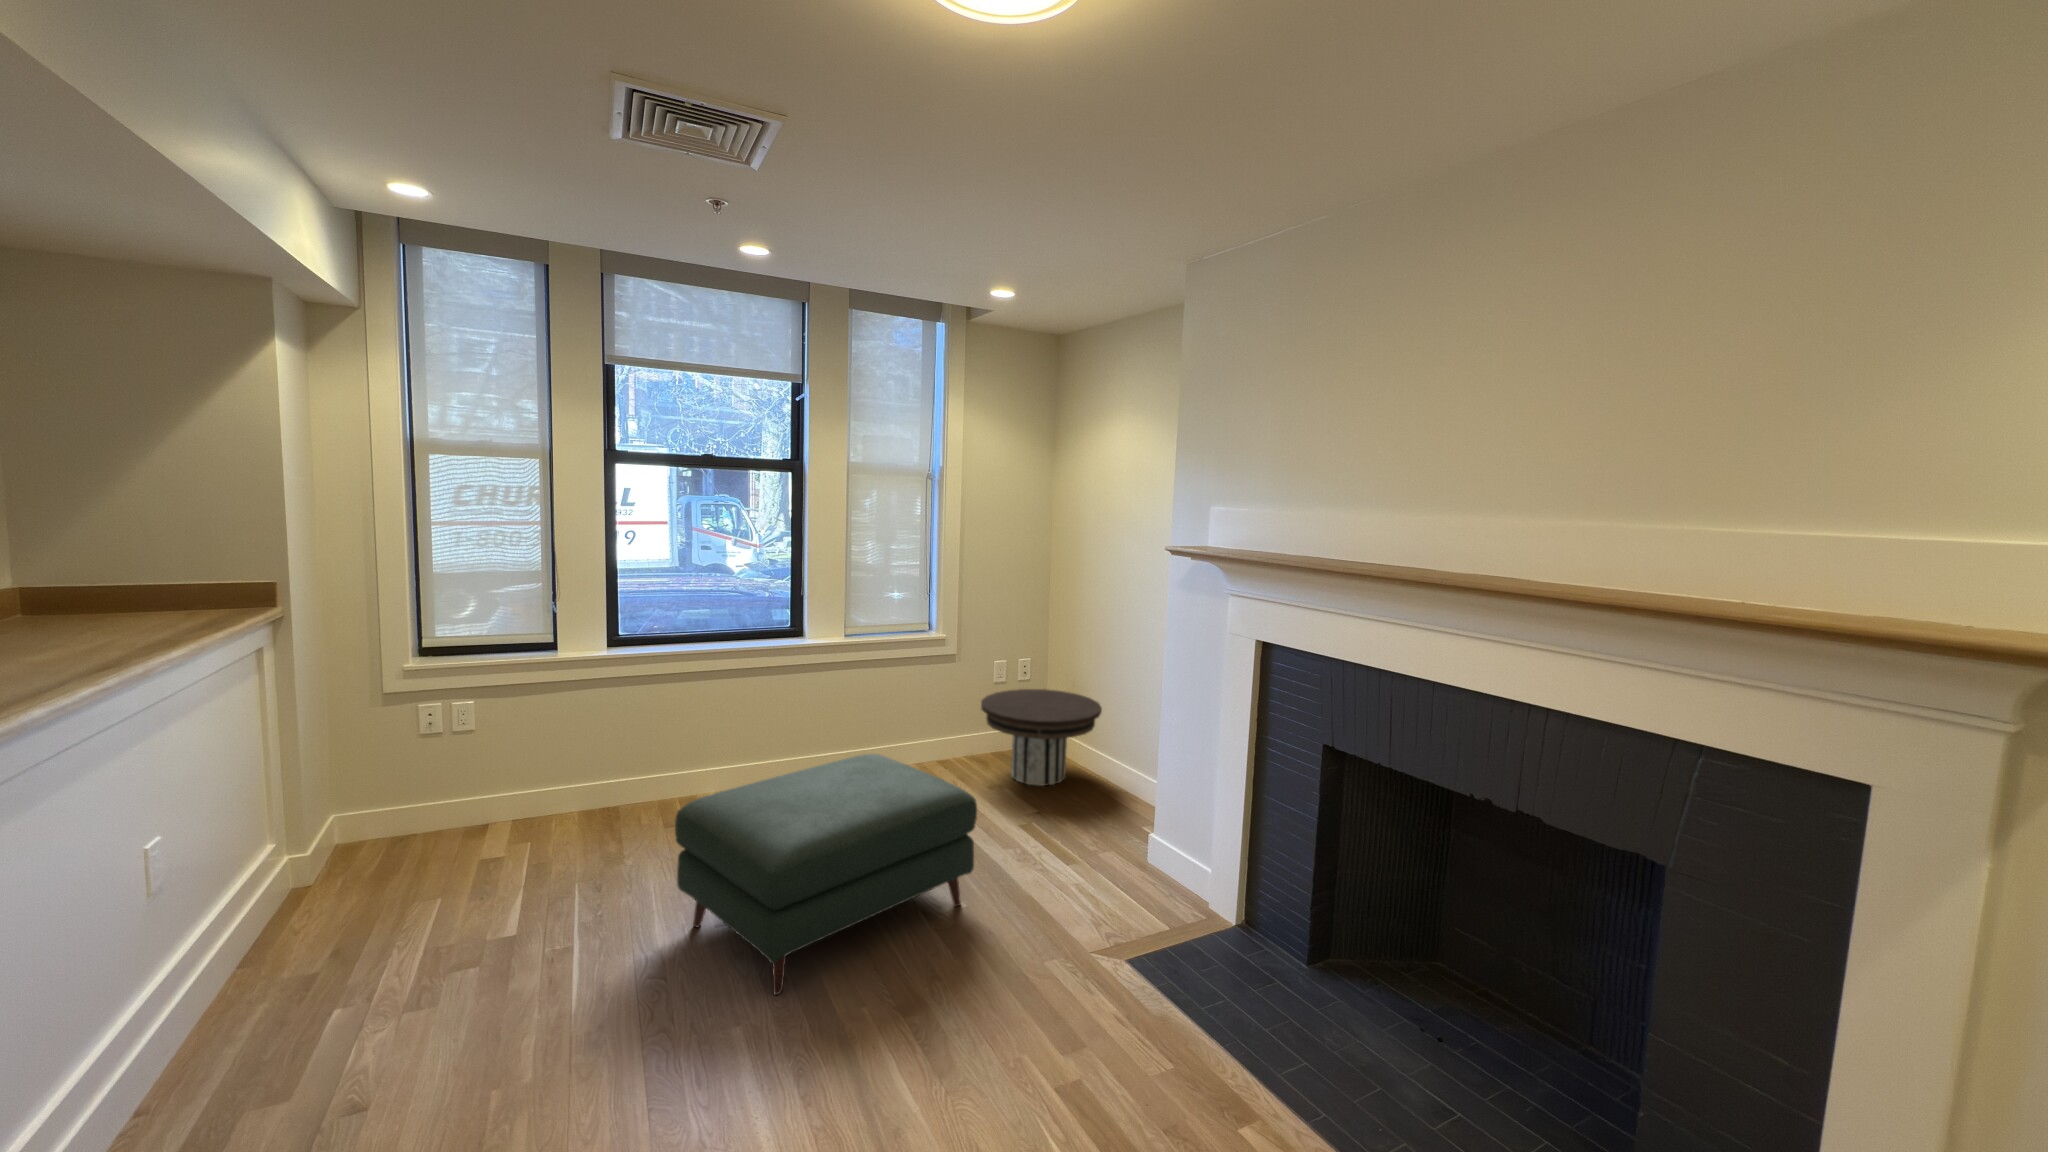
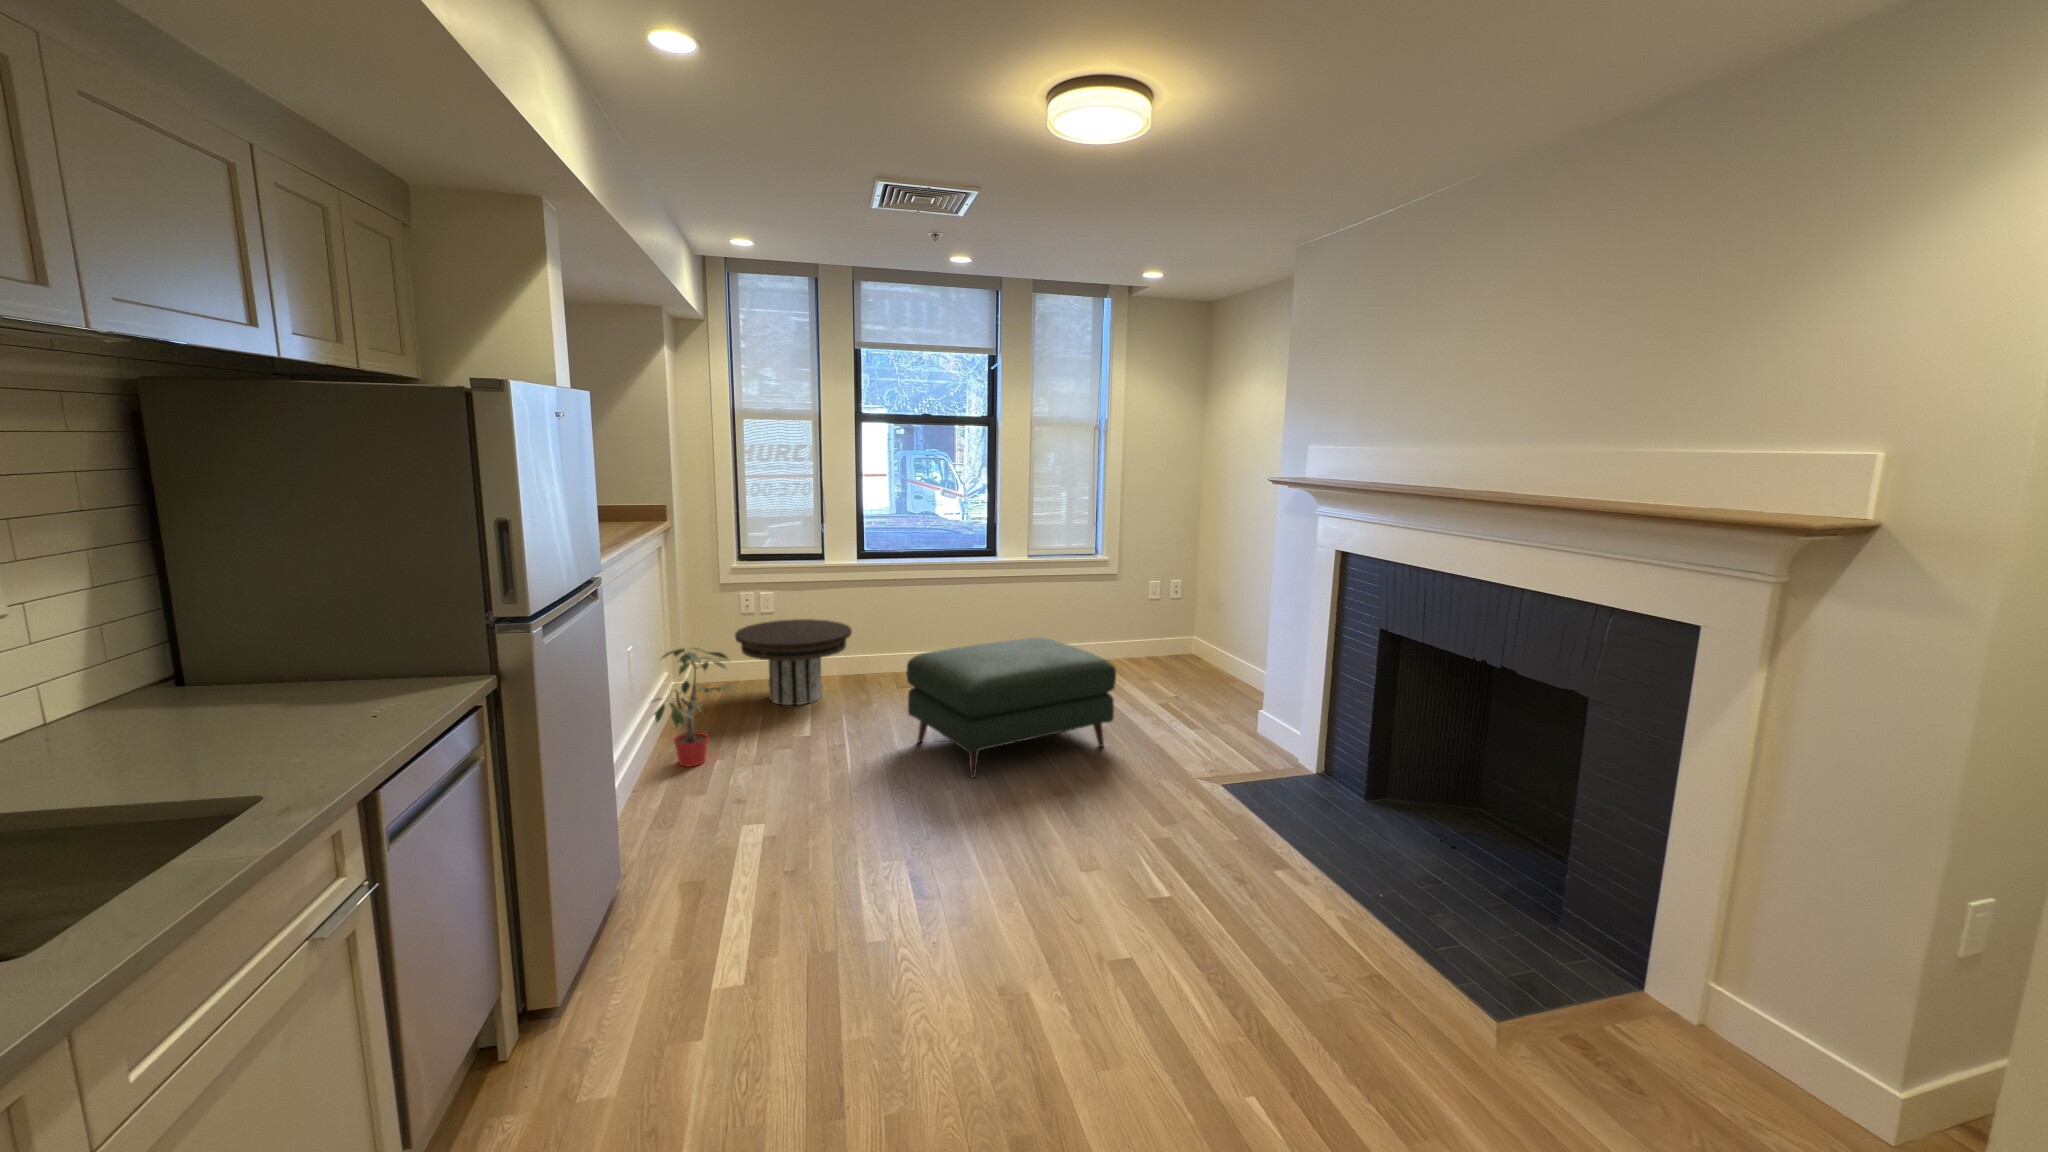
side table: present [981,689,1102,786] -> present [735,619,852,705]
potted plant: none [180,824,393,1034] -> present [654,648,734,767]

